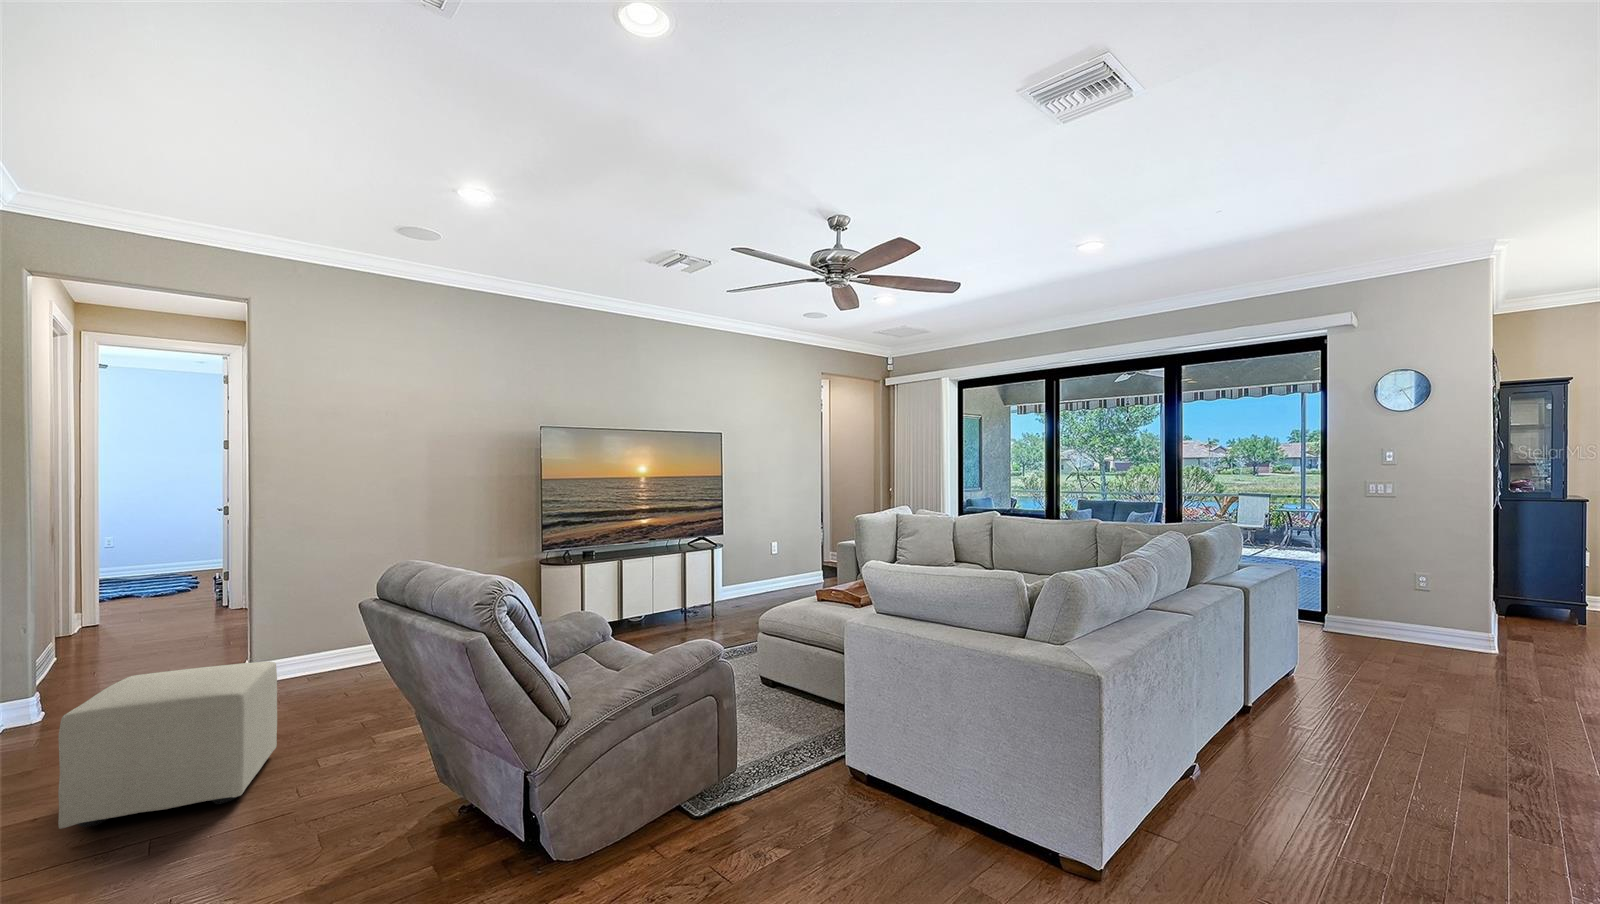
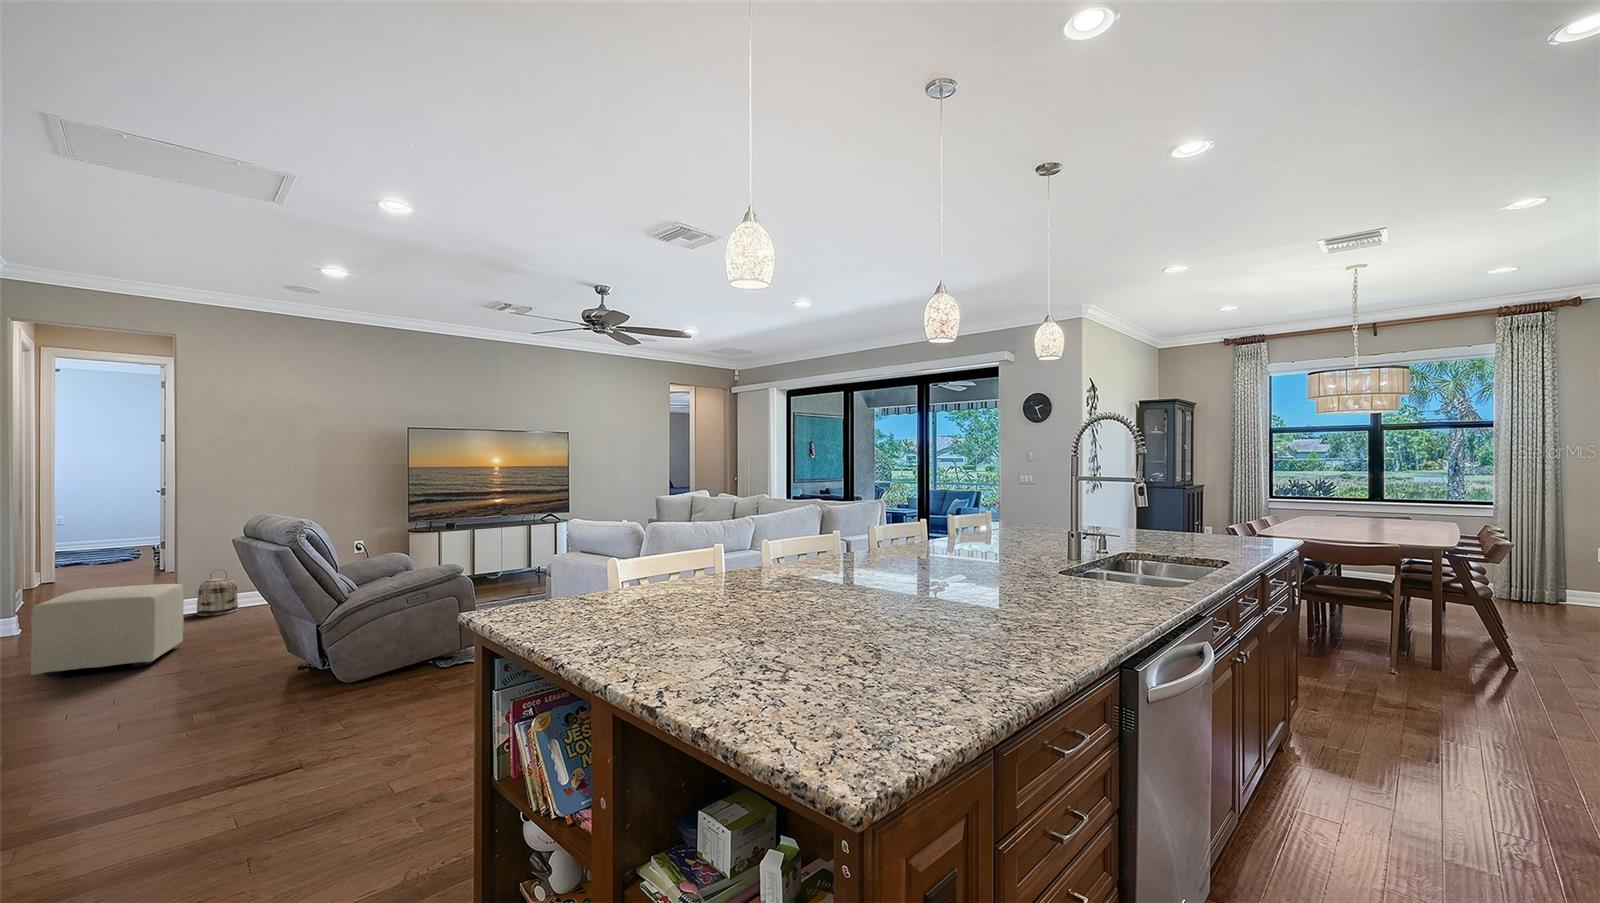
basket: none [281,623,335,689] -> present [196,571,238,616]

